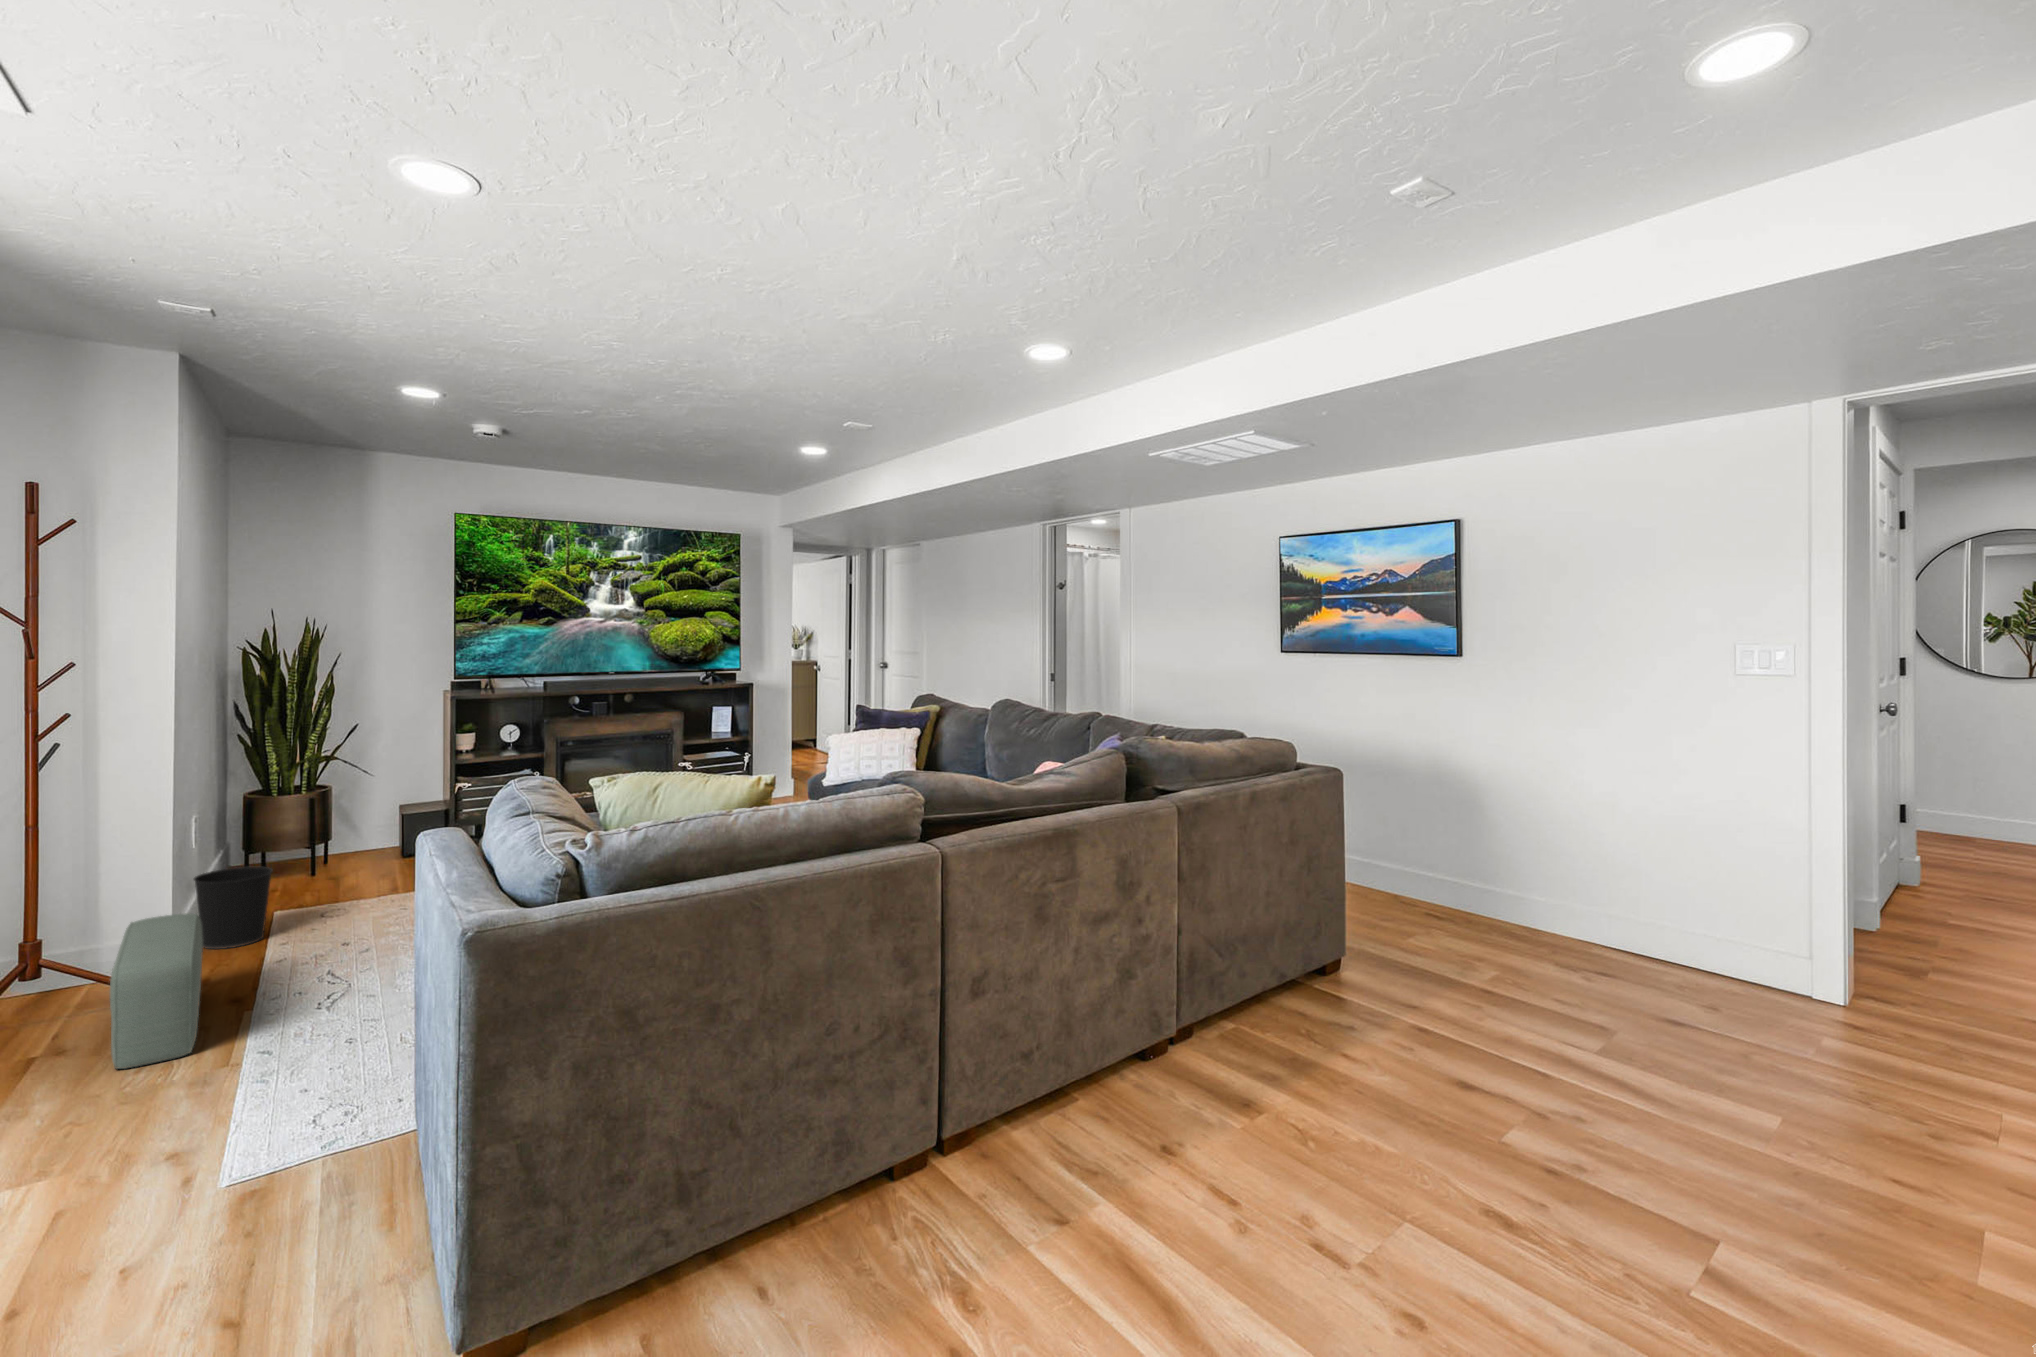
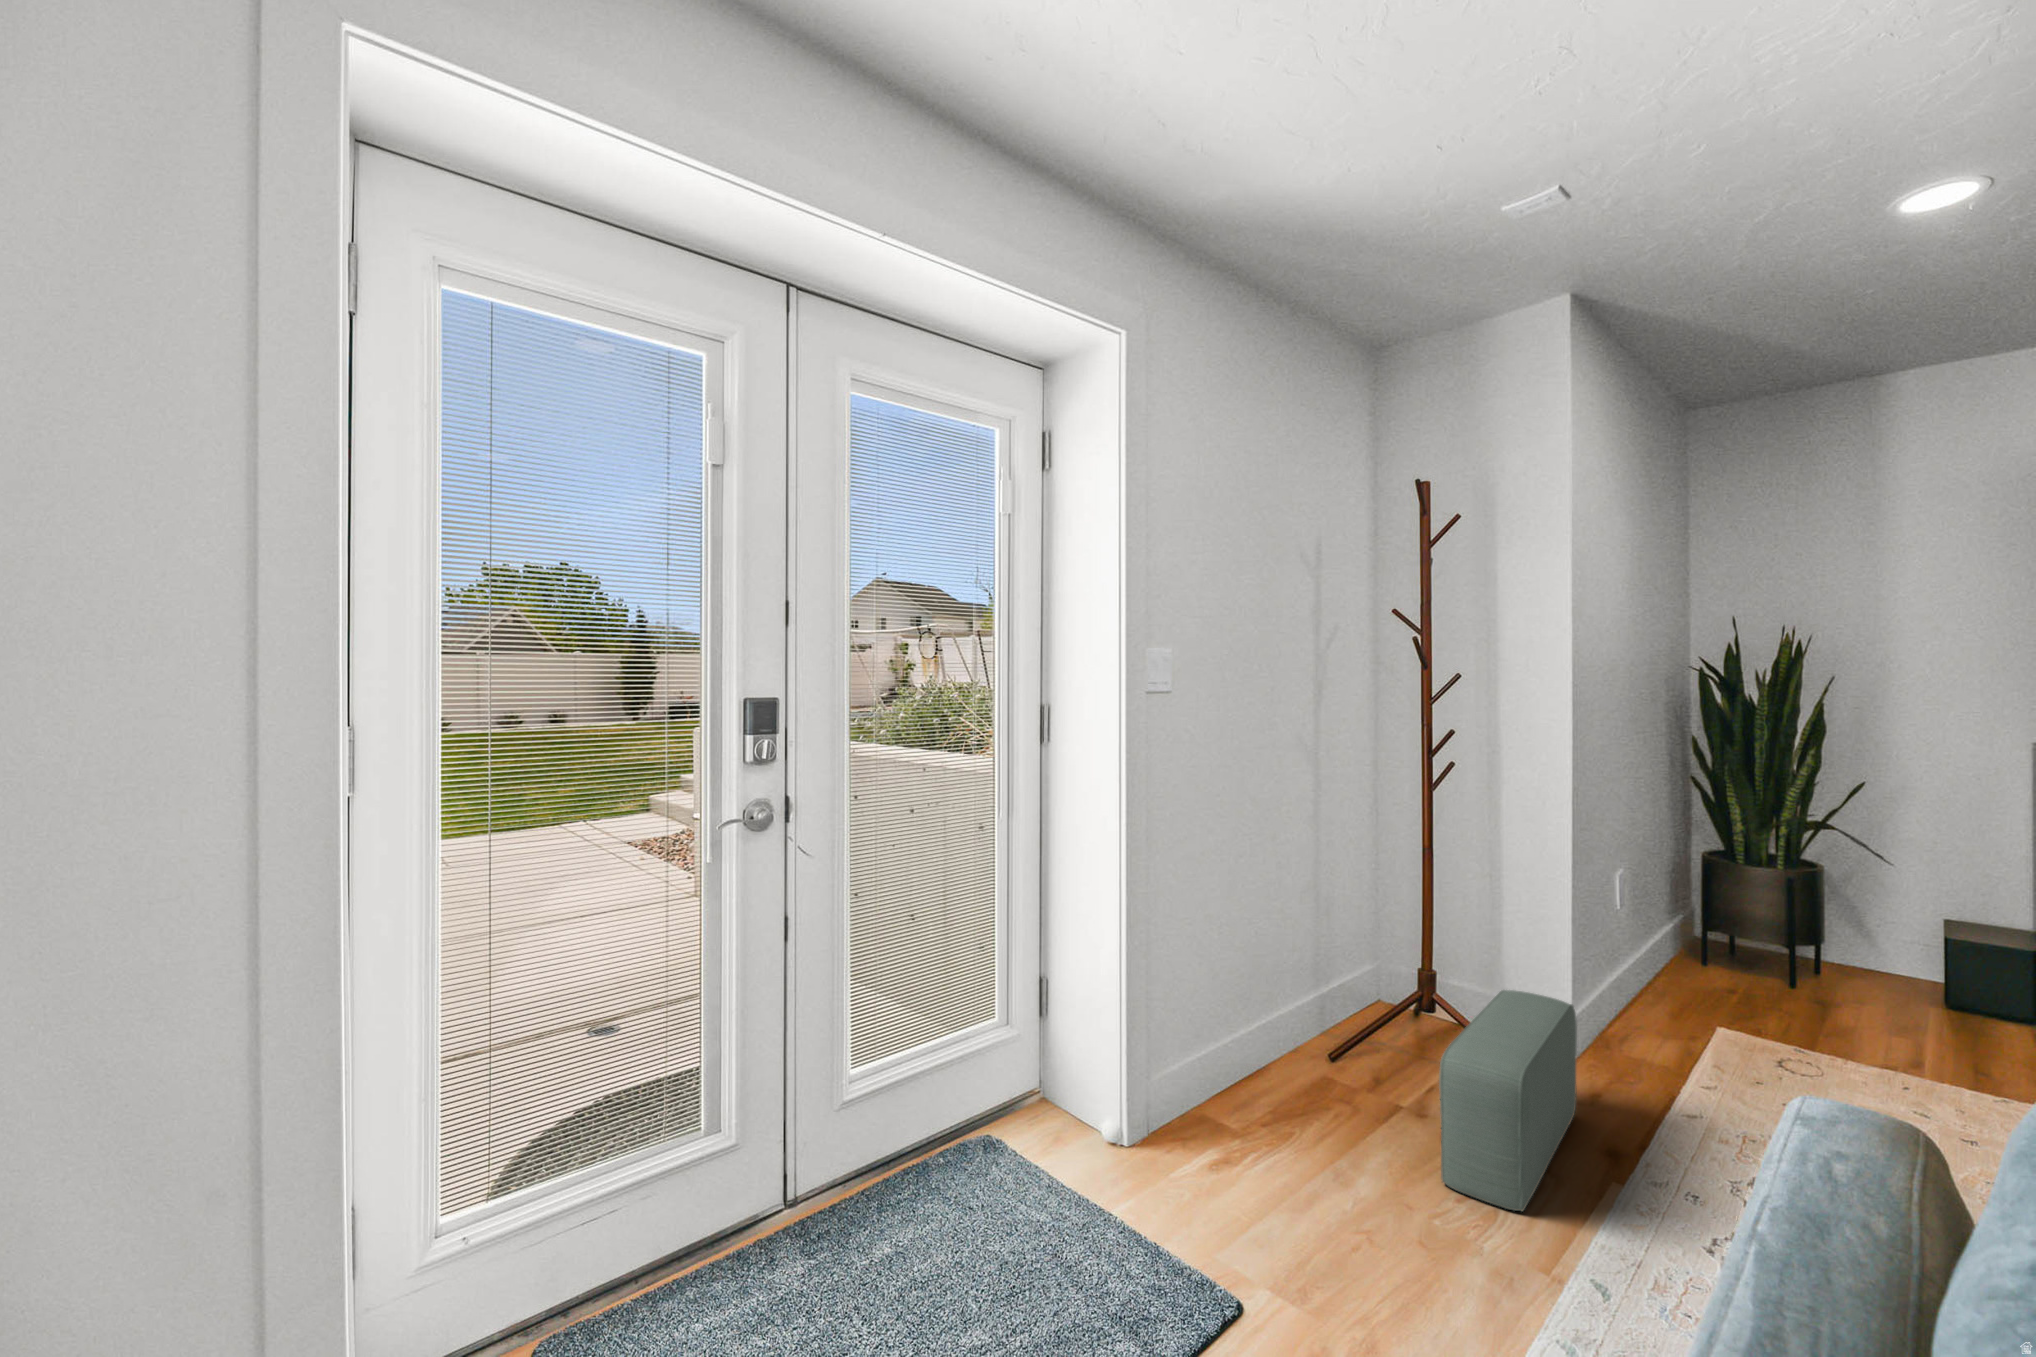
wastebasket: present [194,867,272,949] -> none [1603,948,1701,1065]

